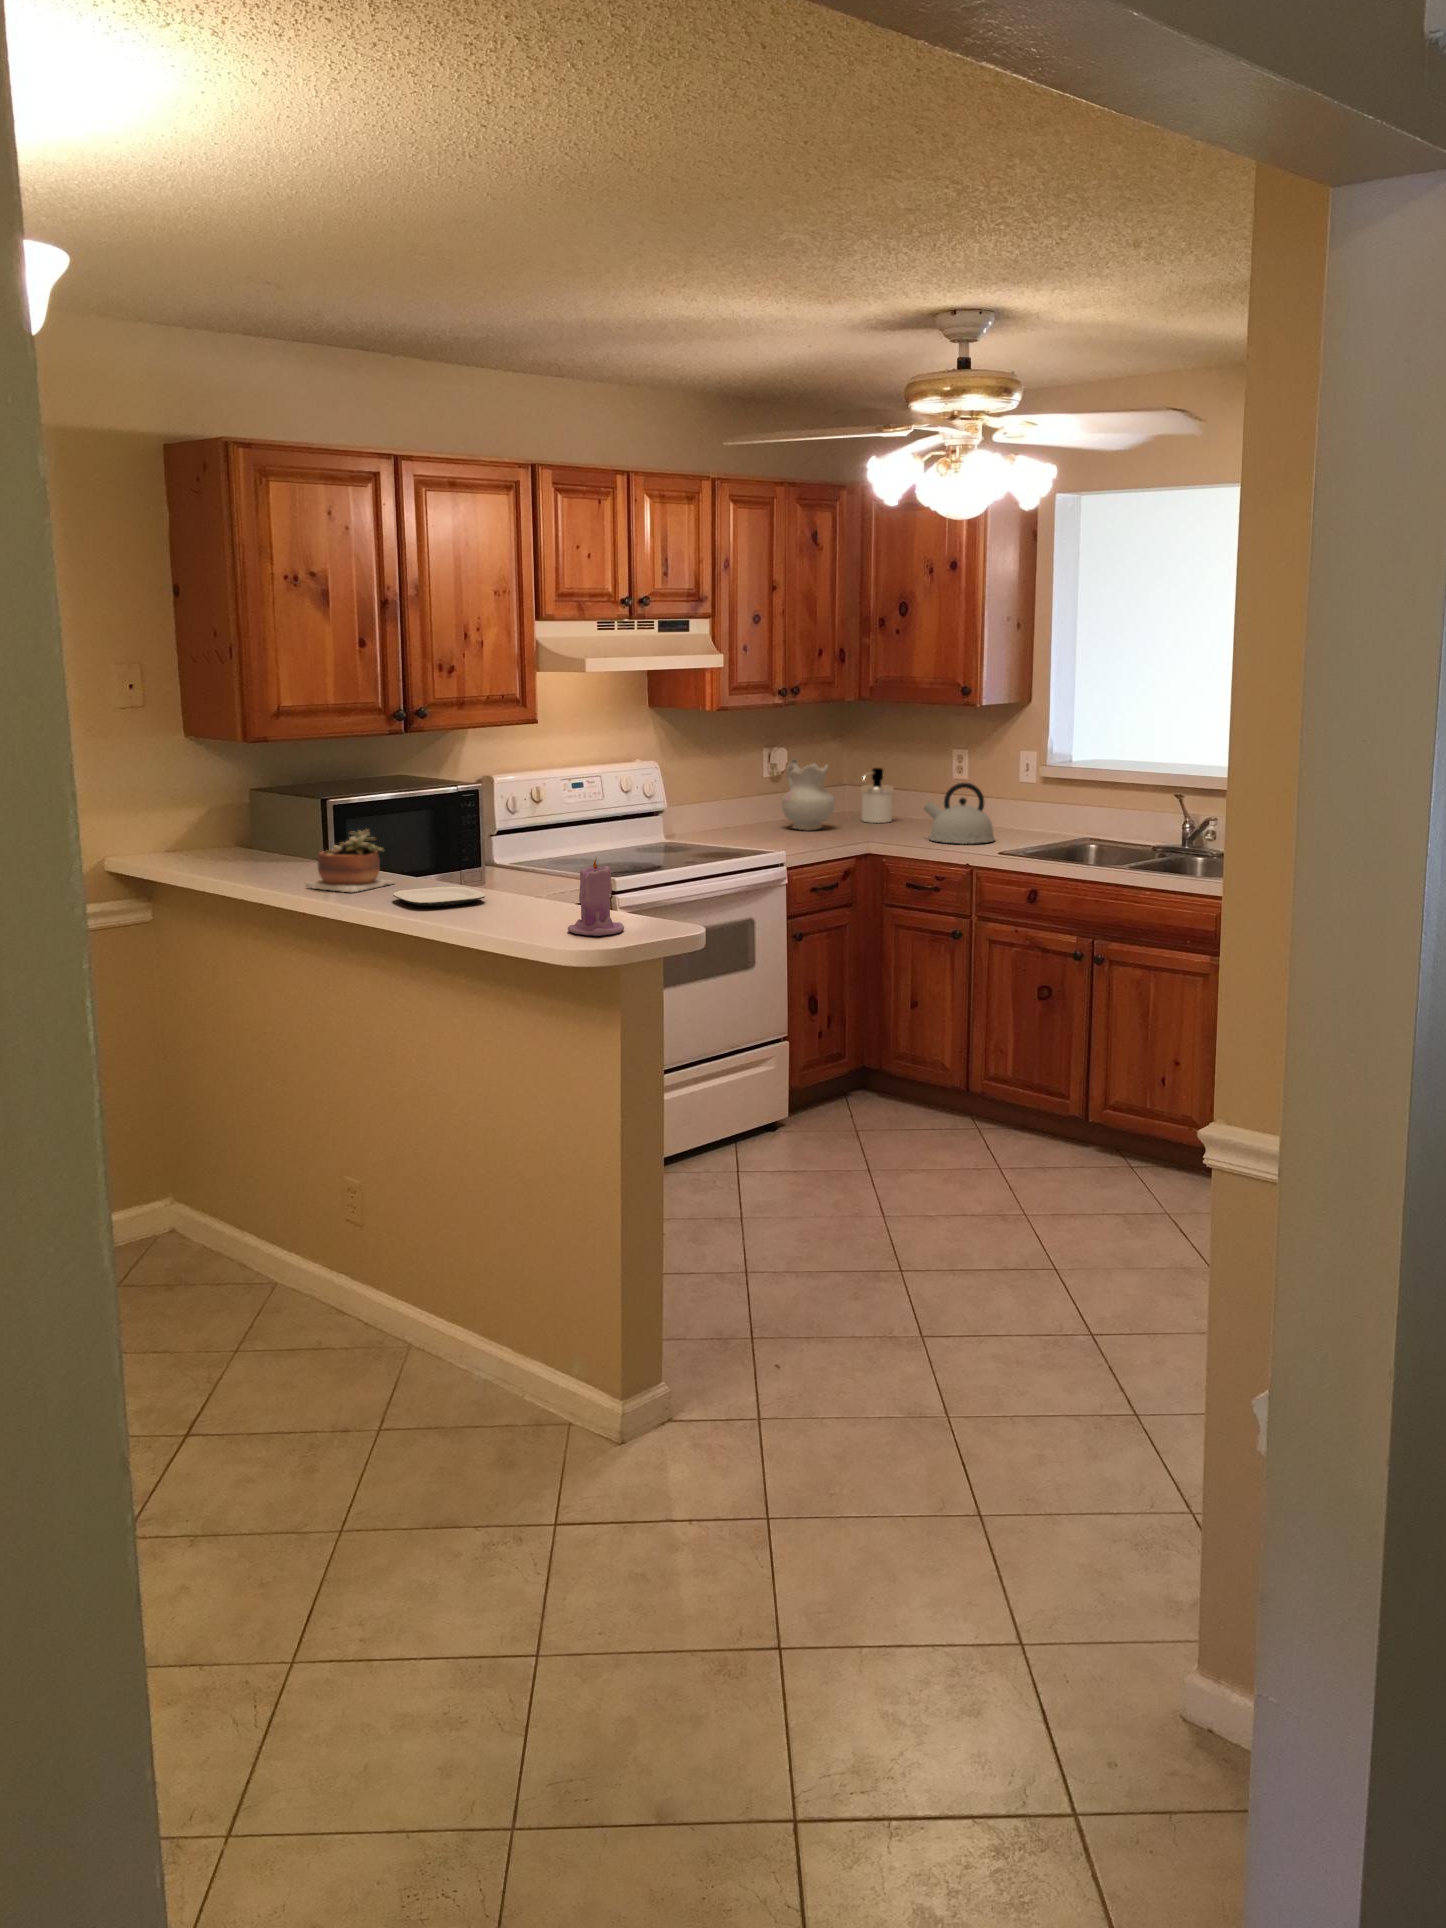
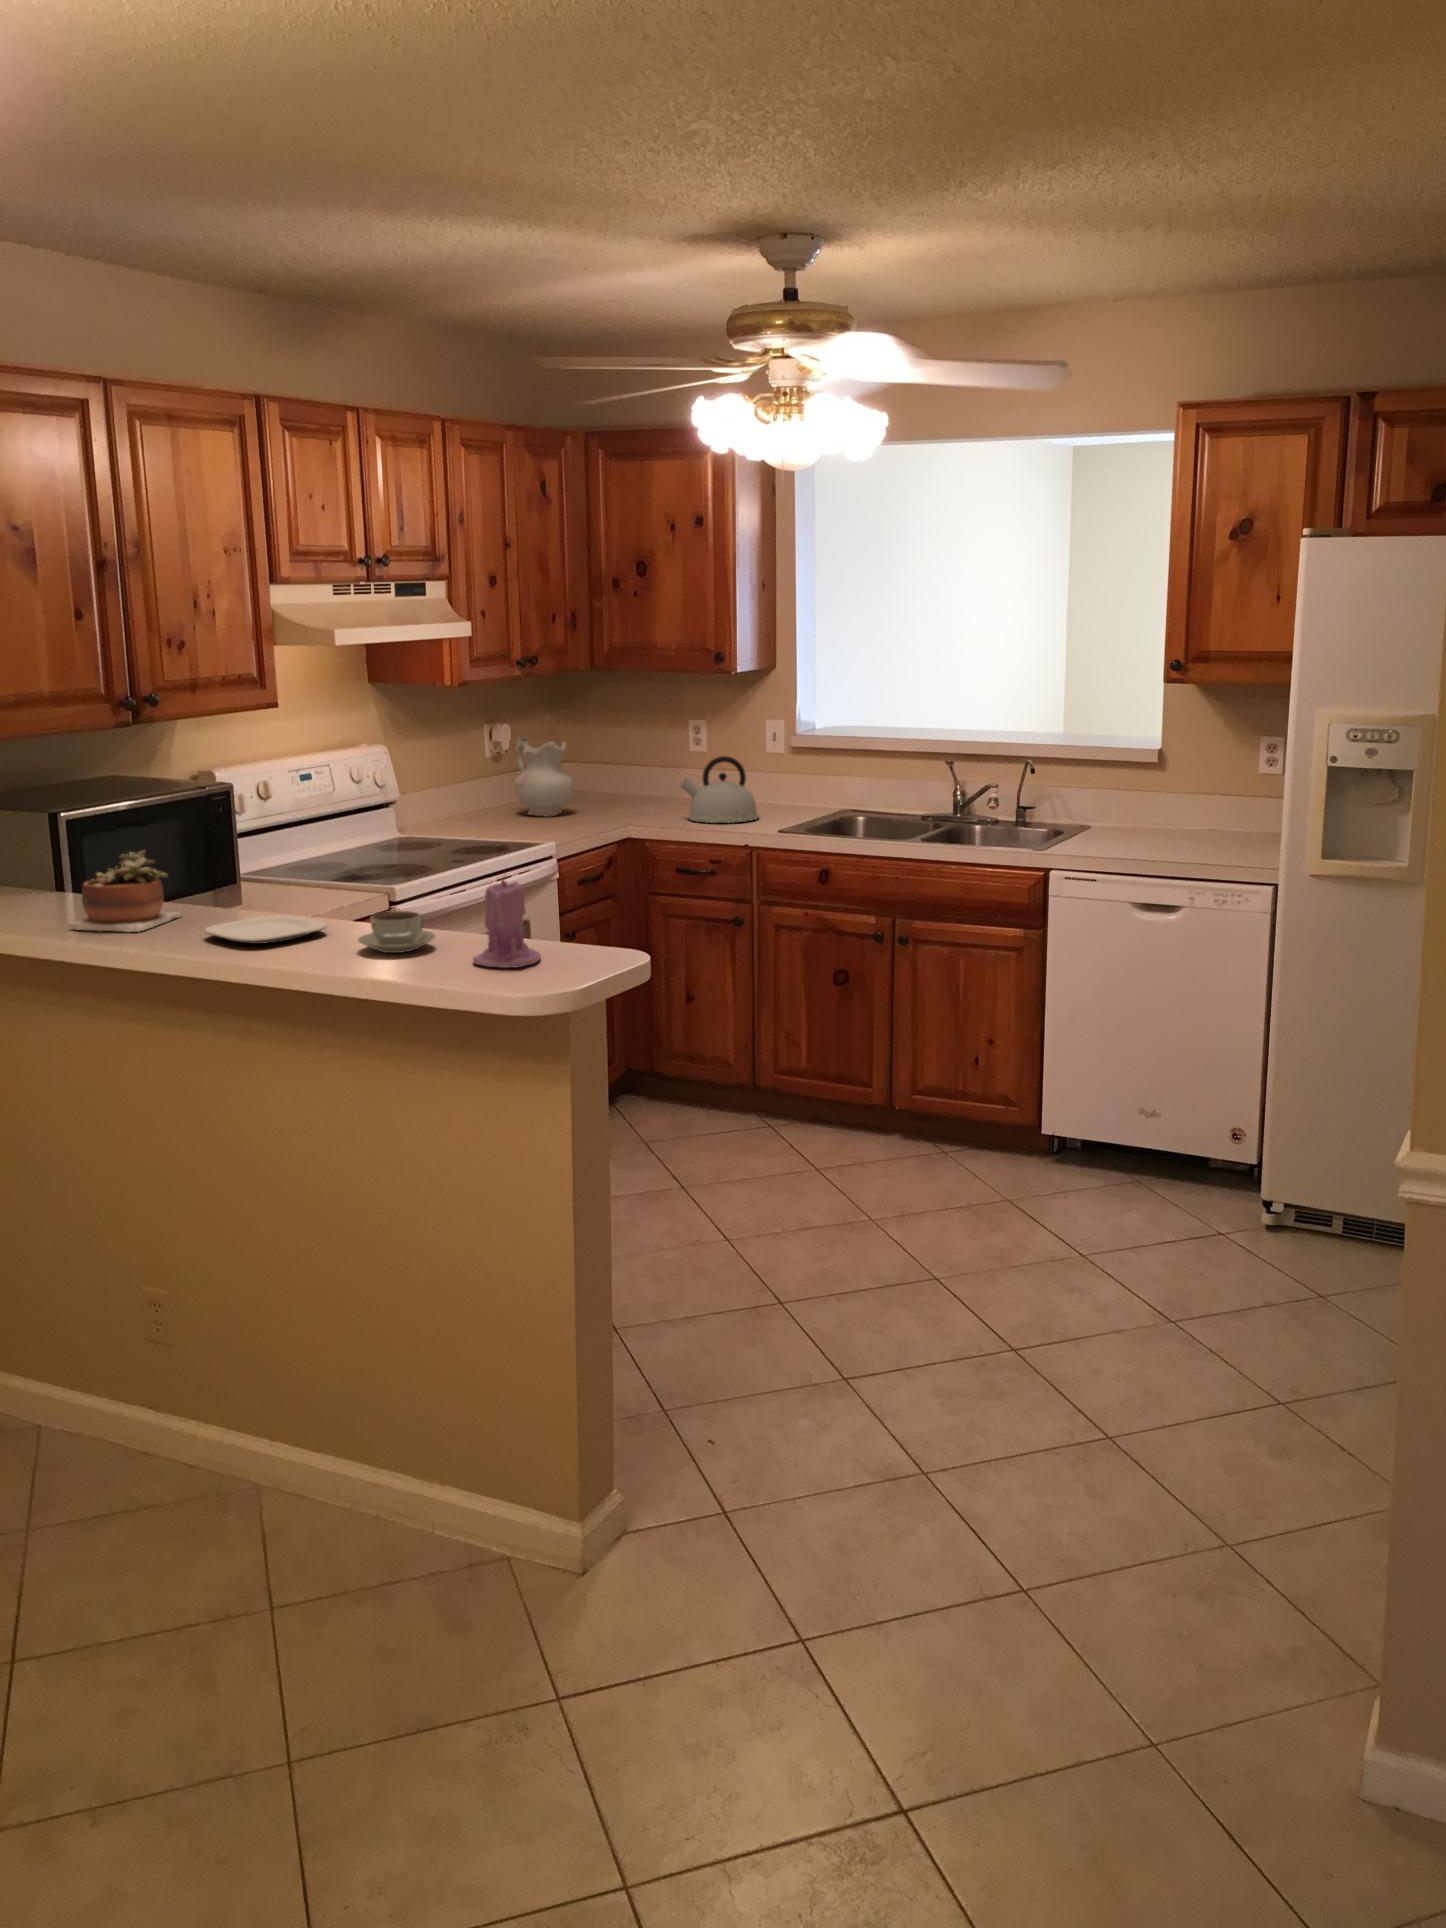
soap dispenser: present [861,768,894,823] -> none [593,743,629,804]
coffee cup: none [492,886,555,919] -> present [358,911,435,953]

